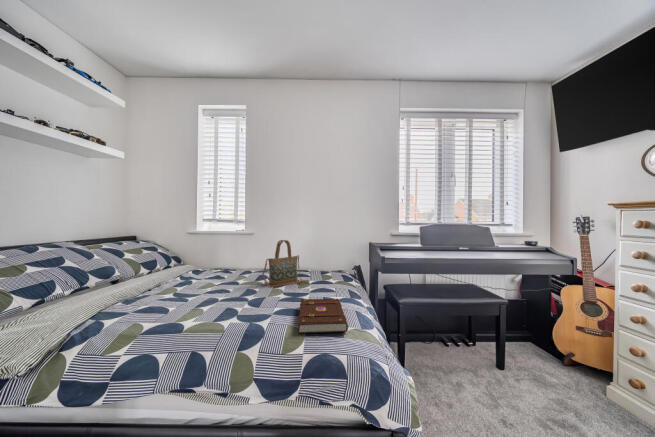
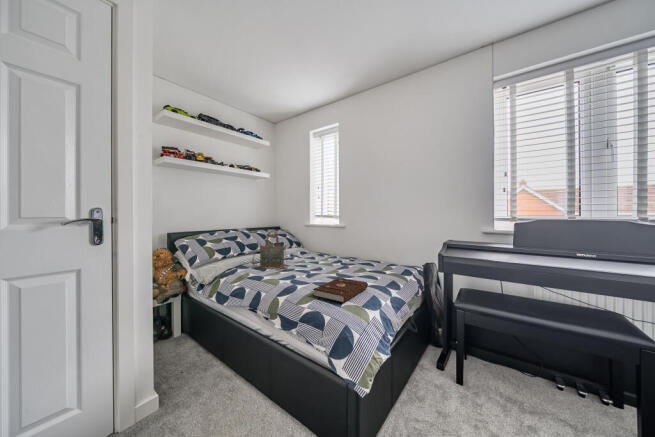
handbag: present [263,240,309,287] -> present [253,231,287,270]

